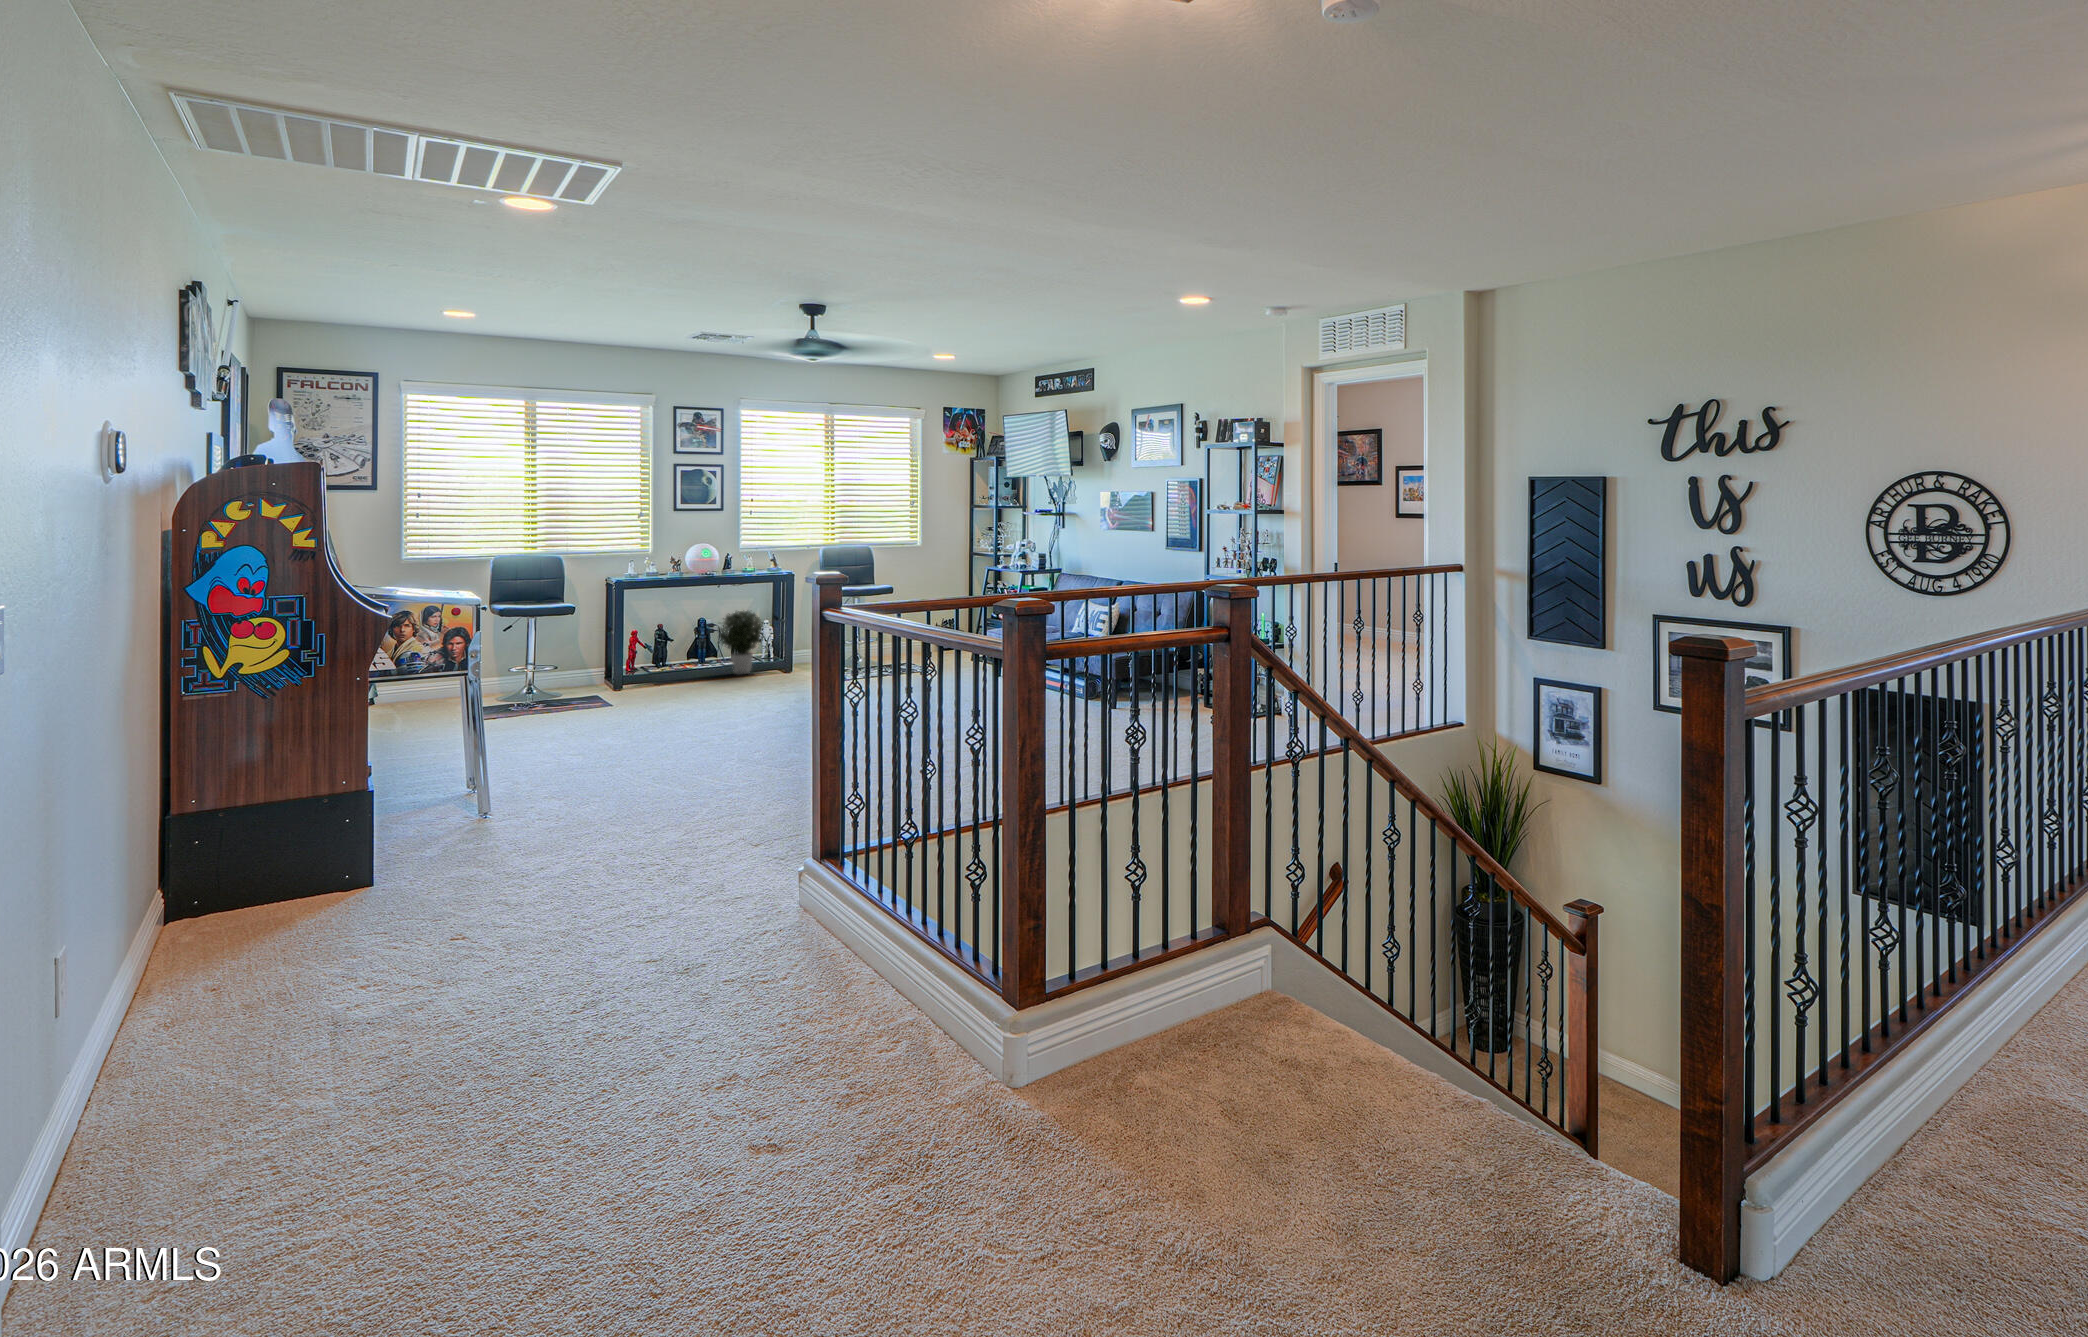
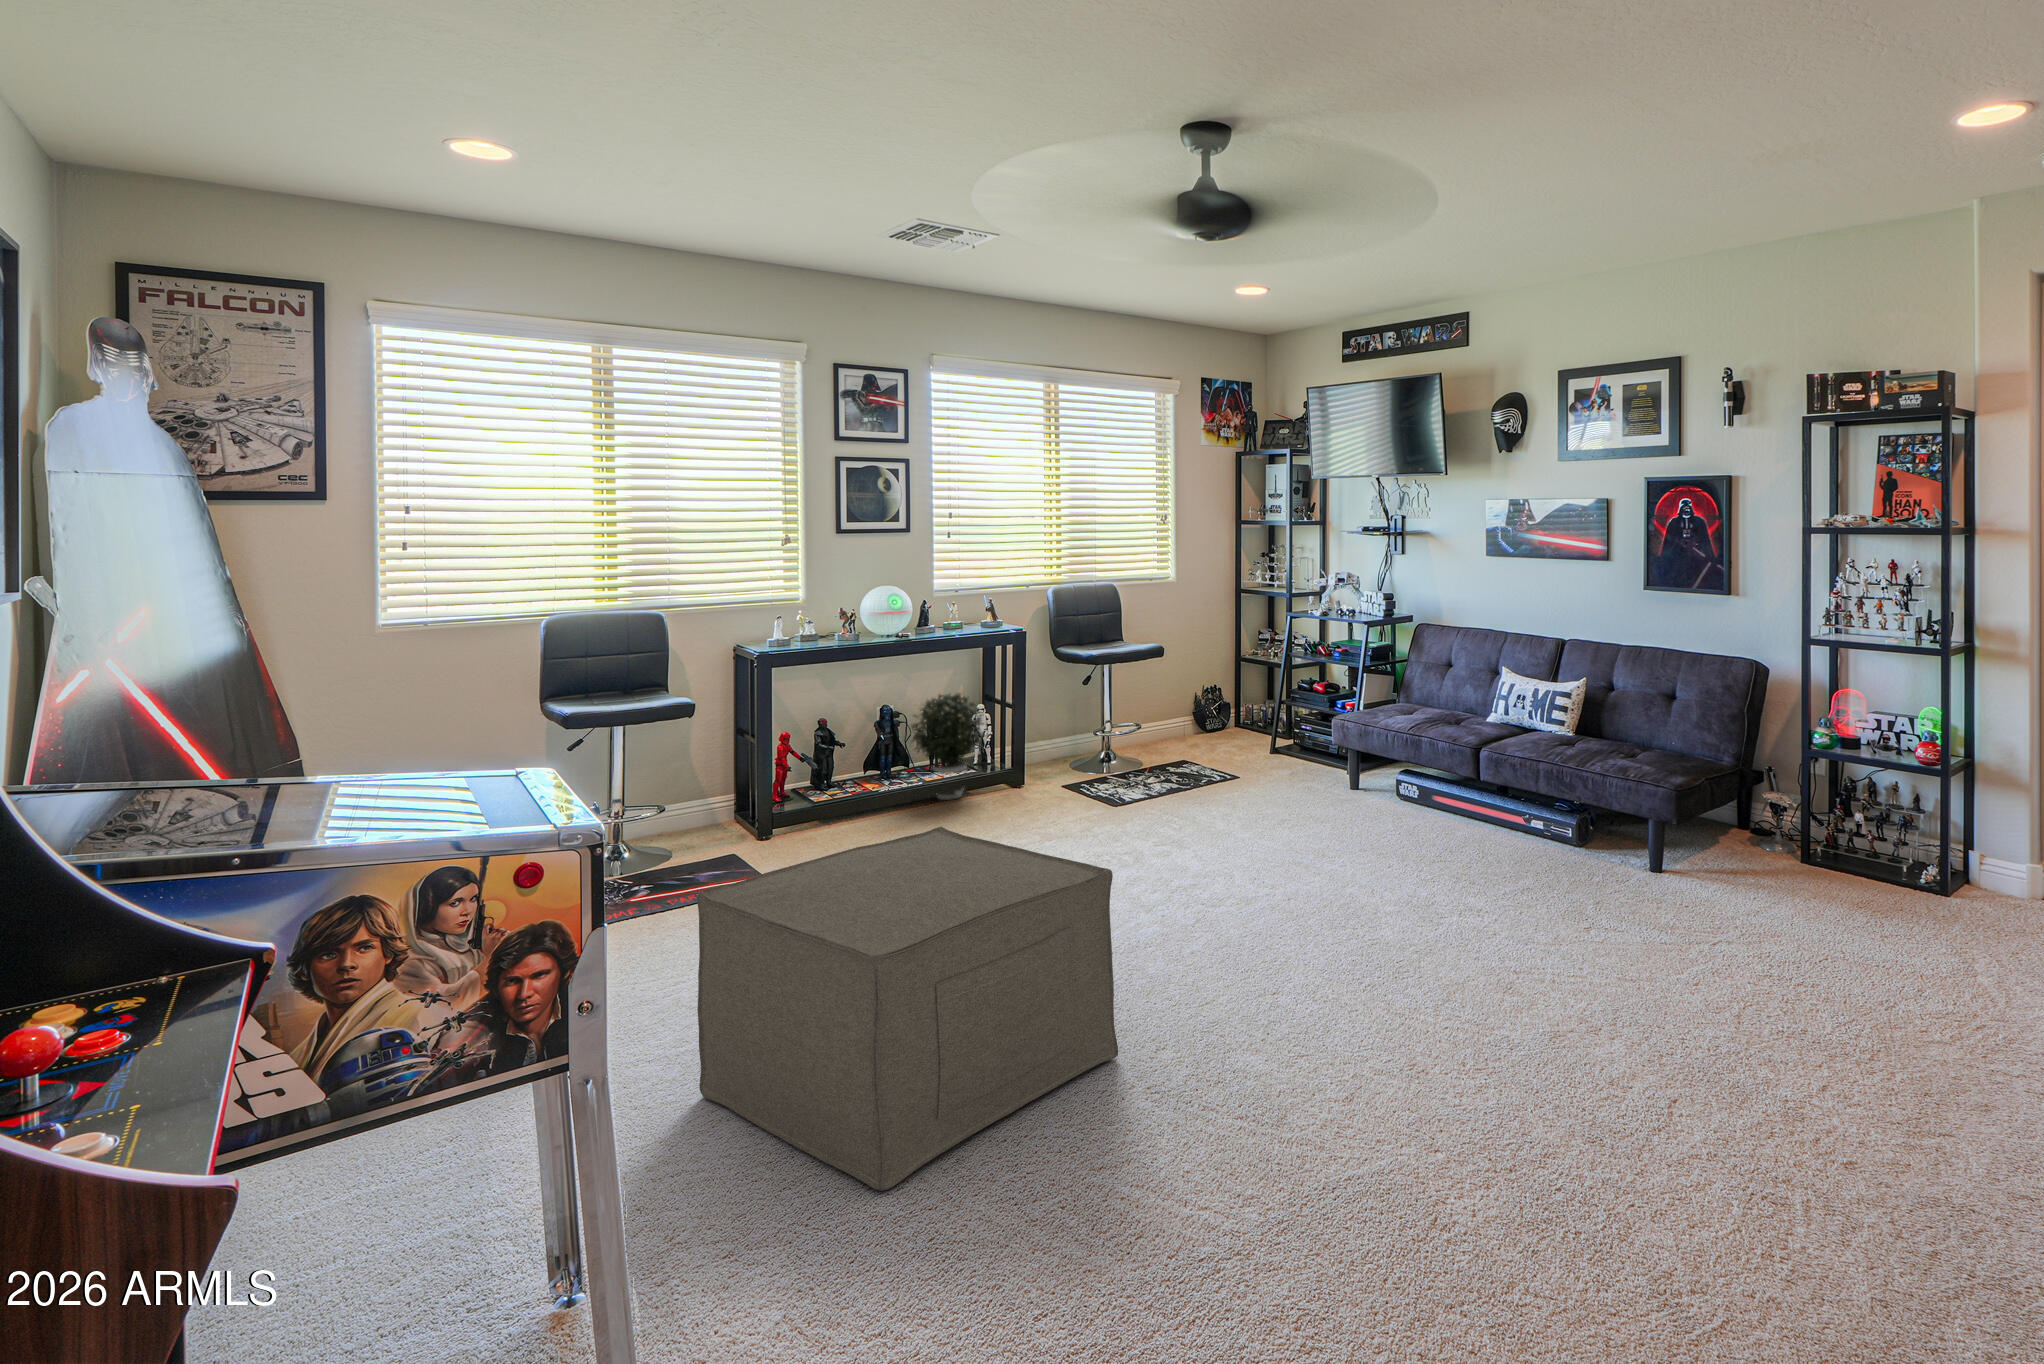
ottoman: none [538,656,721,771] -> present [697,827,1118,1191]

